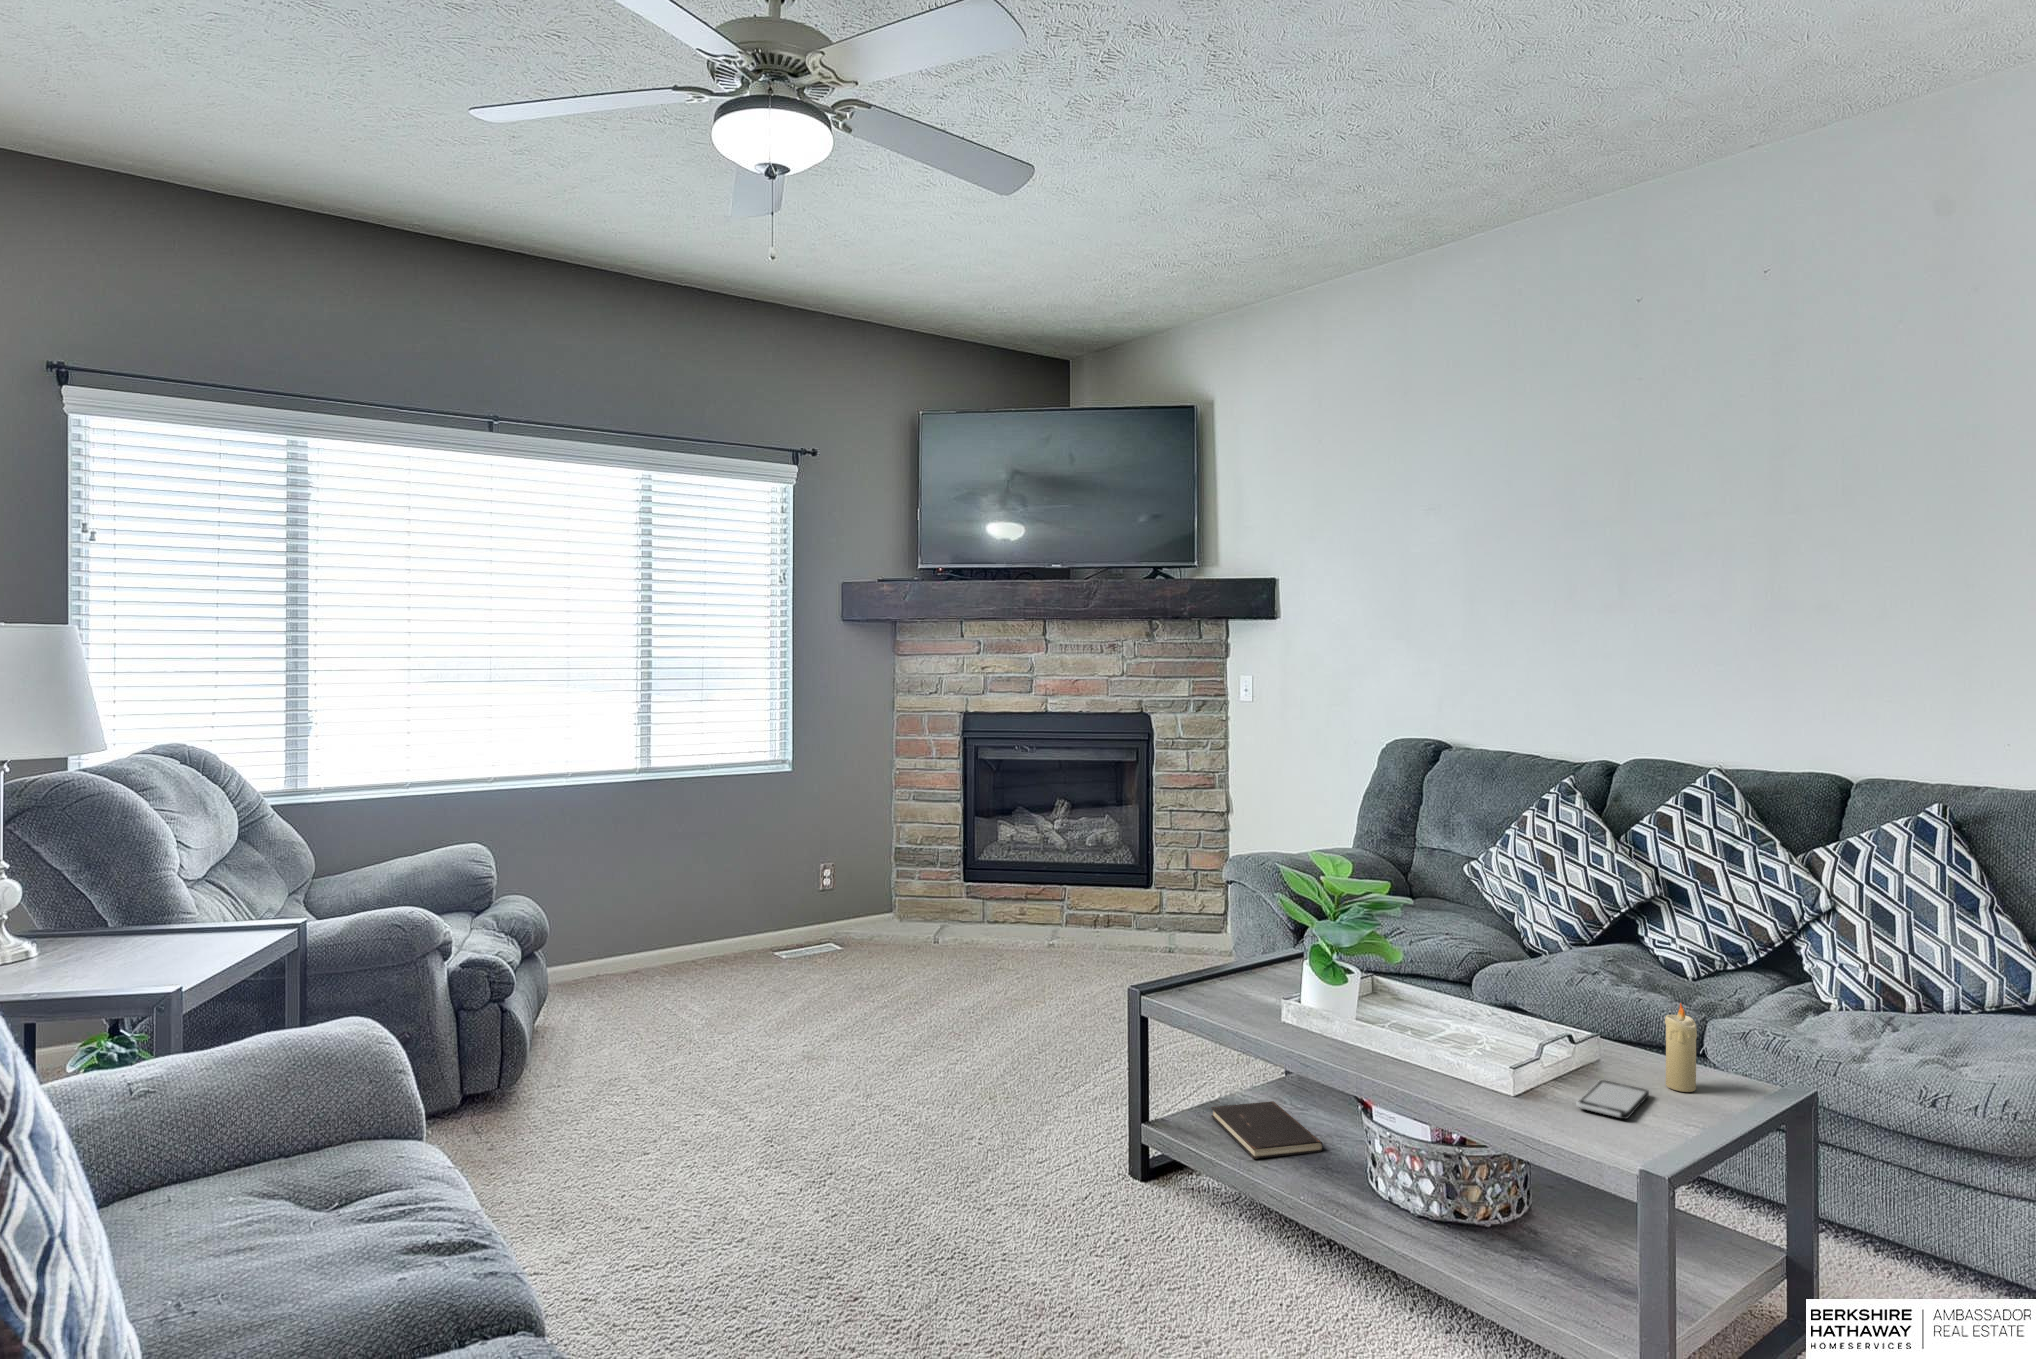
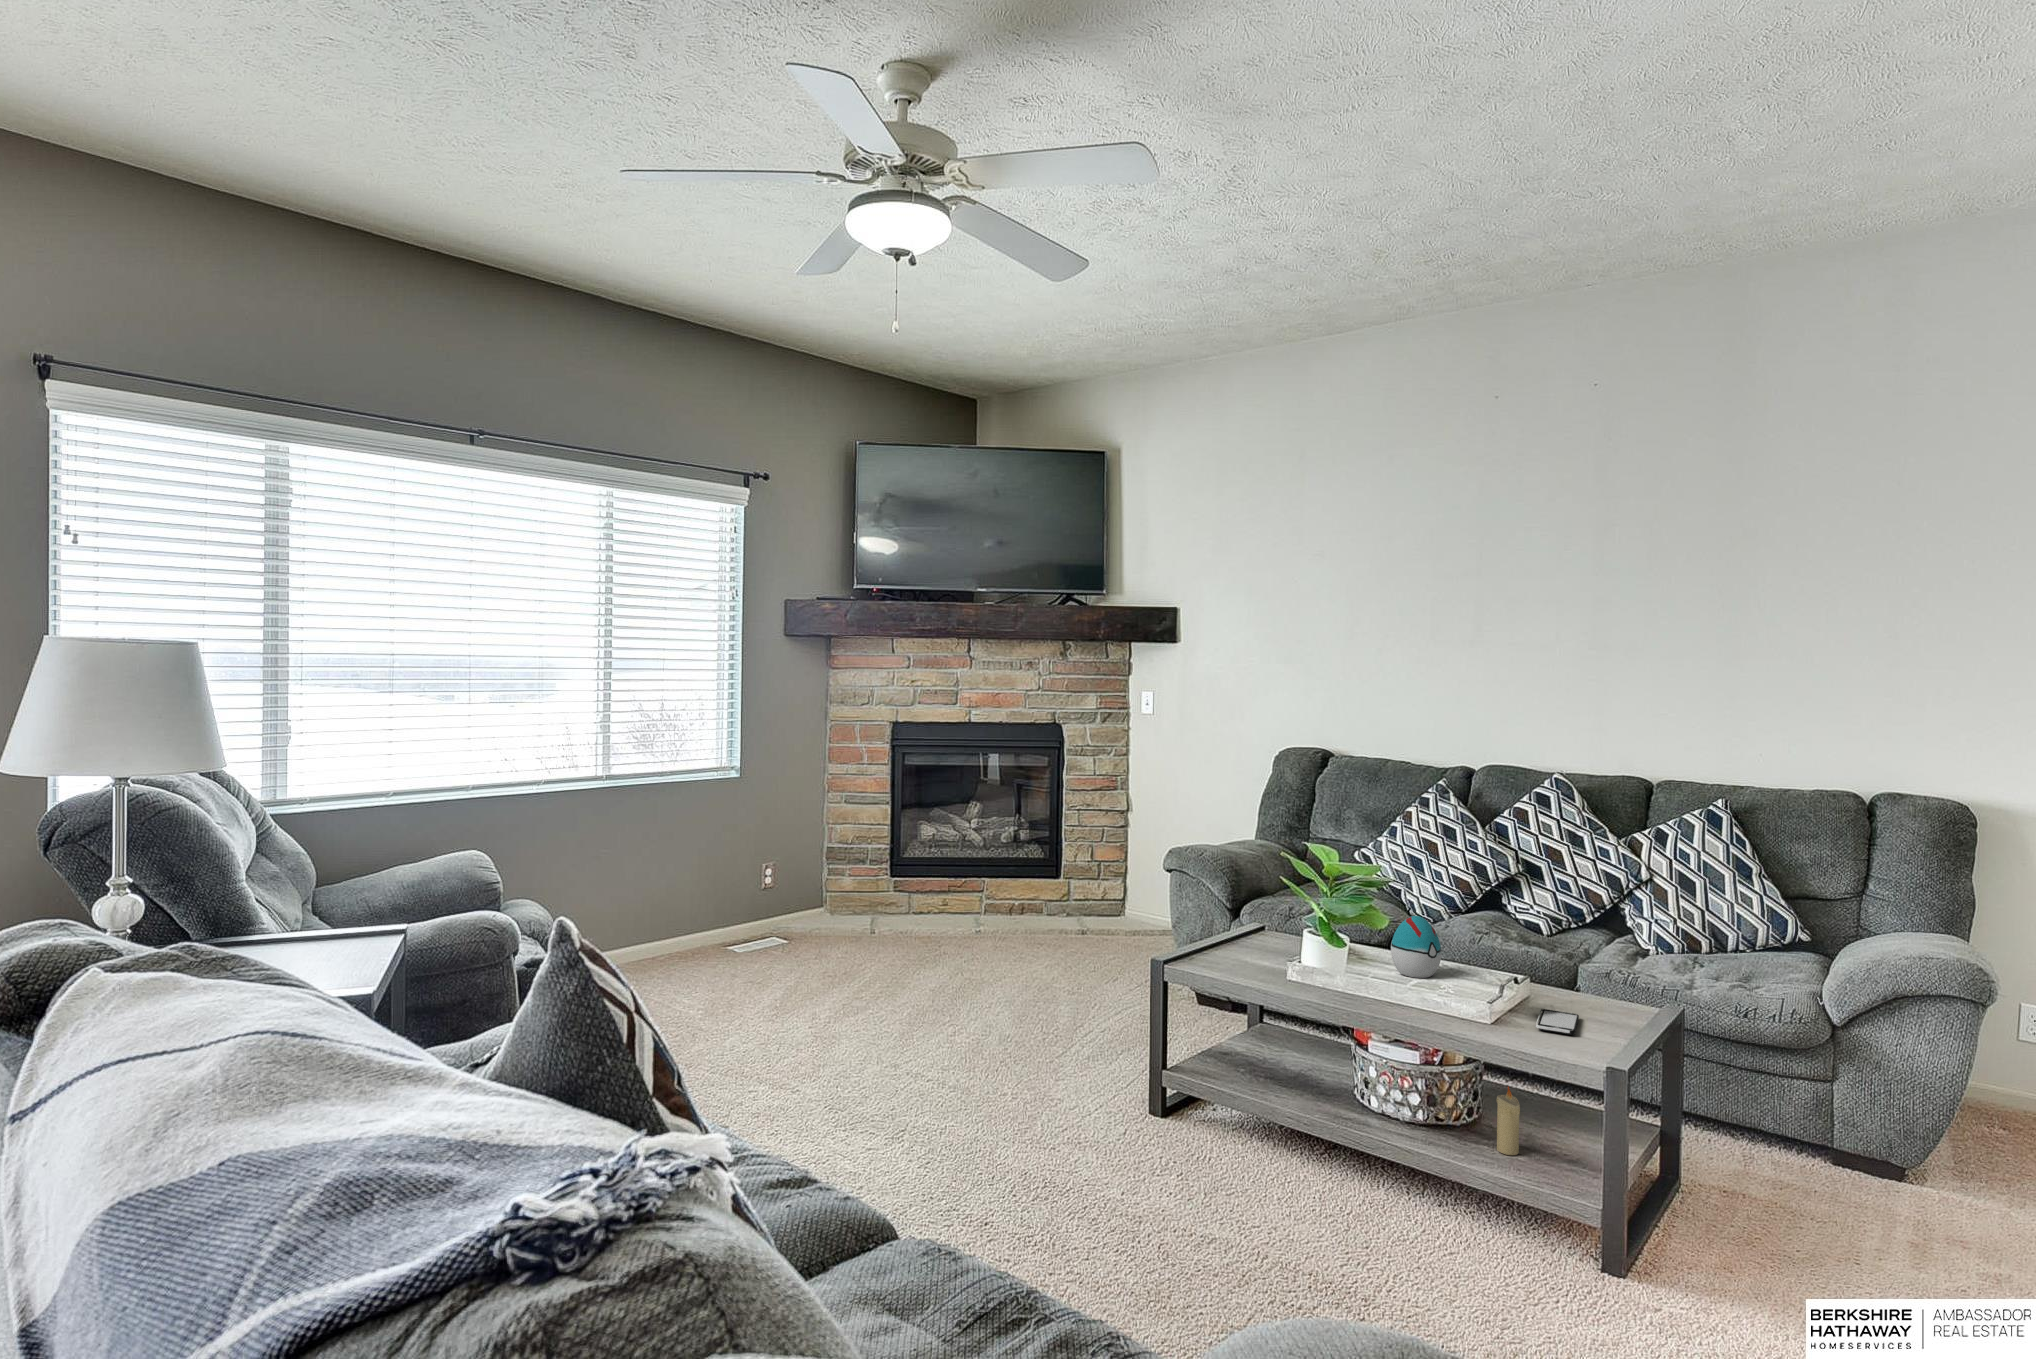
decorative egg: none [1417,948,1482,1029] -> present [1391,916,1441,978]
candle: present [1665,1003,1697,1092] -> present [1497,1086,1520,1155]
hardcover book: present [1211,1101,1323,1159] -> none [1213,1046,1312,1090]

